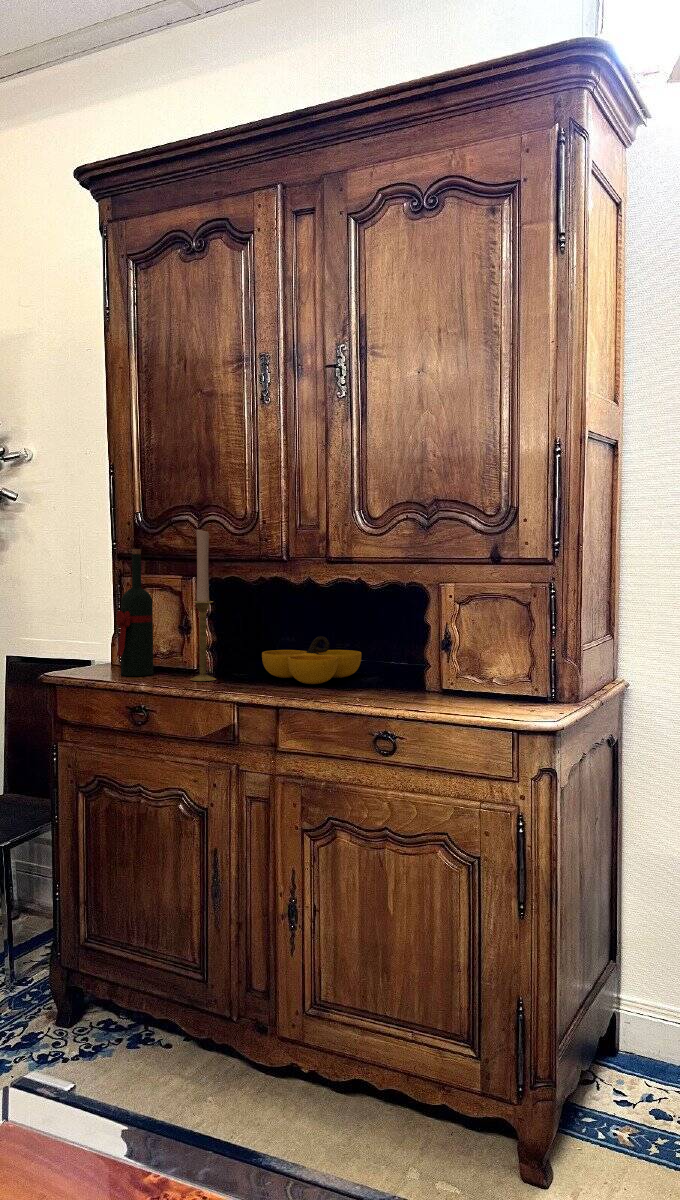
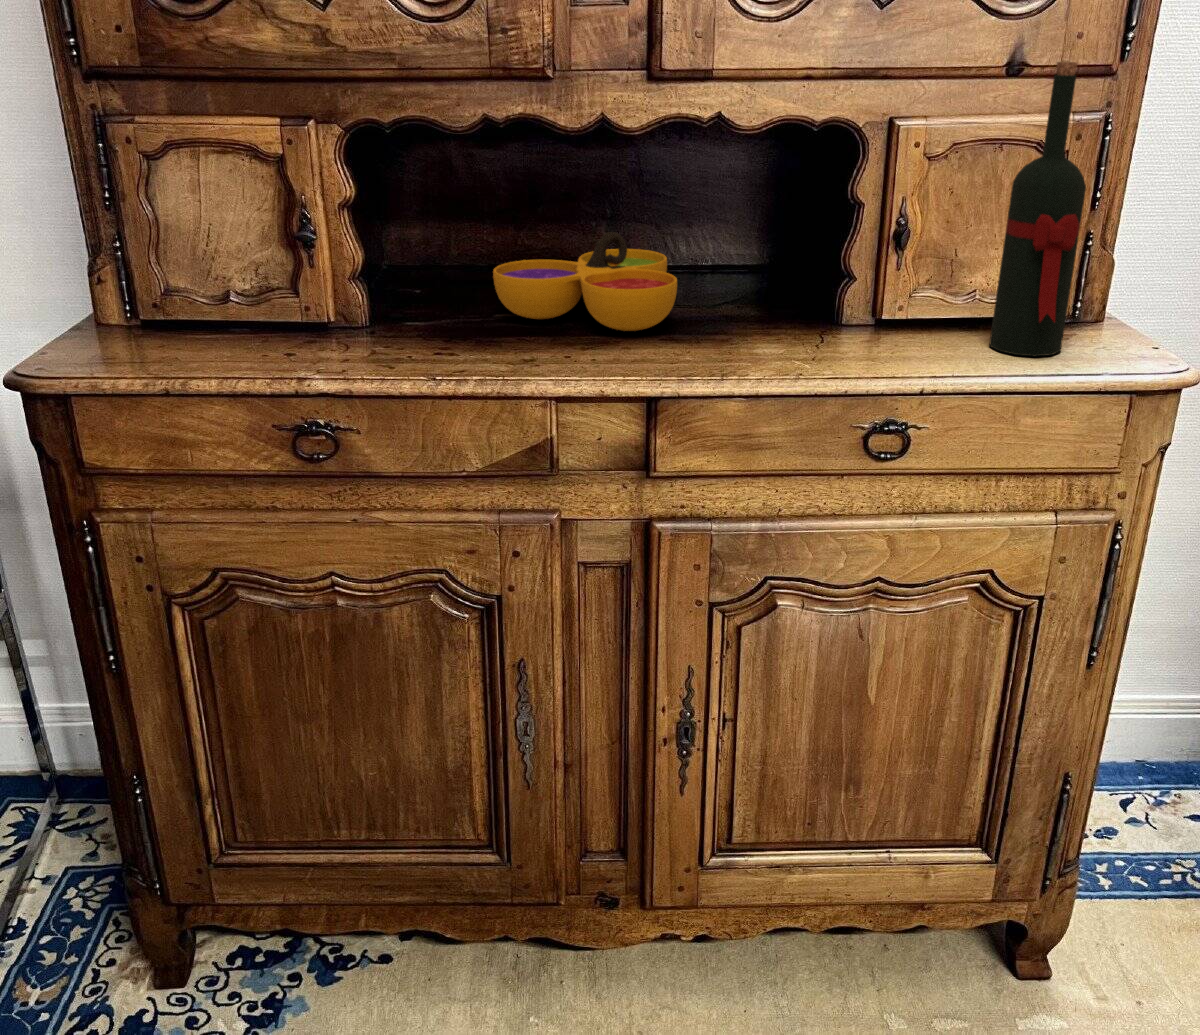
candlestick: present [190,528,216,681] -> none [367,9,432,352]
wine bottle: present [116,549,153,676] -> present [989,62,1086,356]

